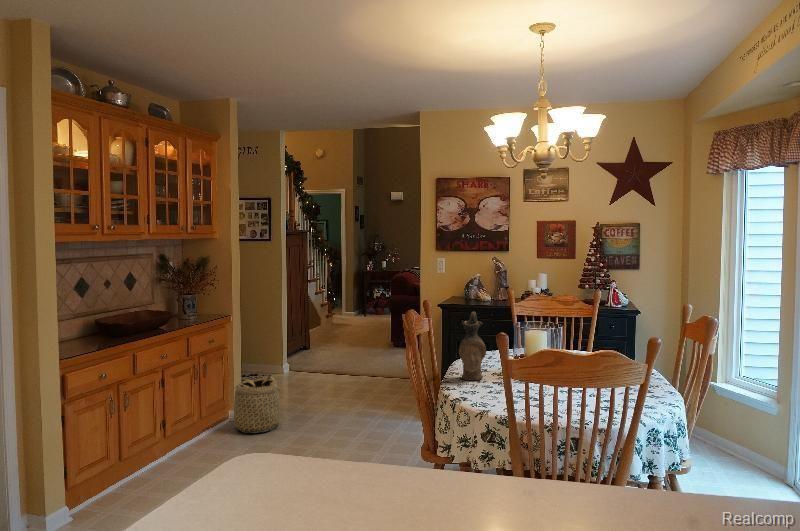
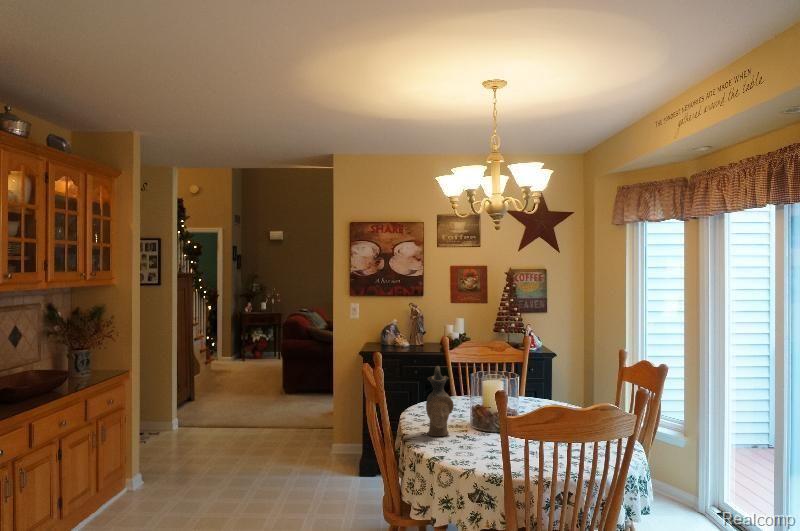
basket: present [234,377,280,433] -> none [124,438,196,504]

